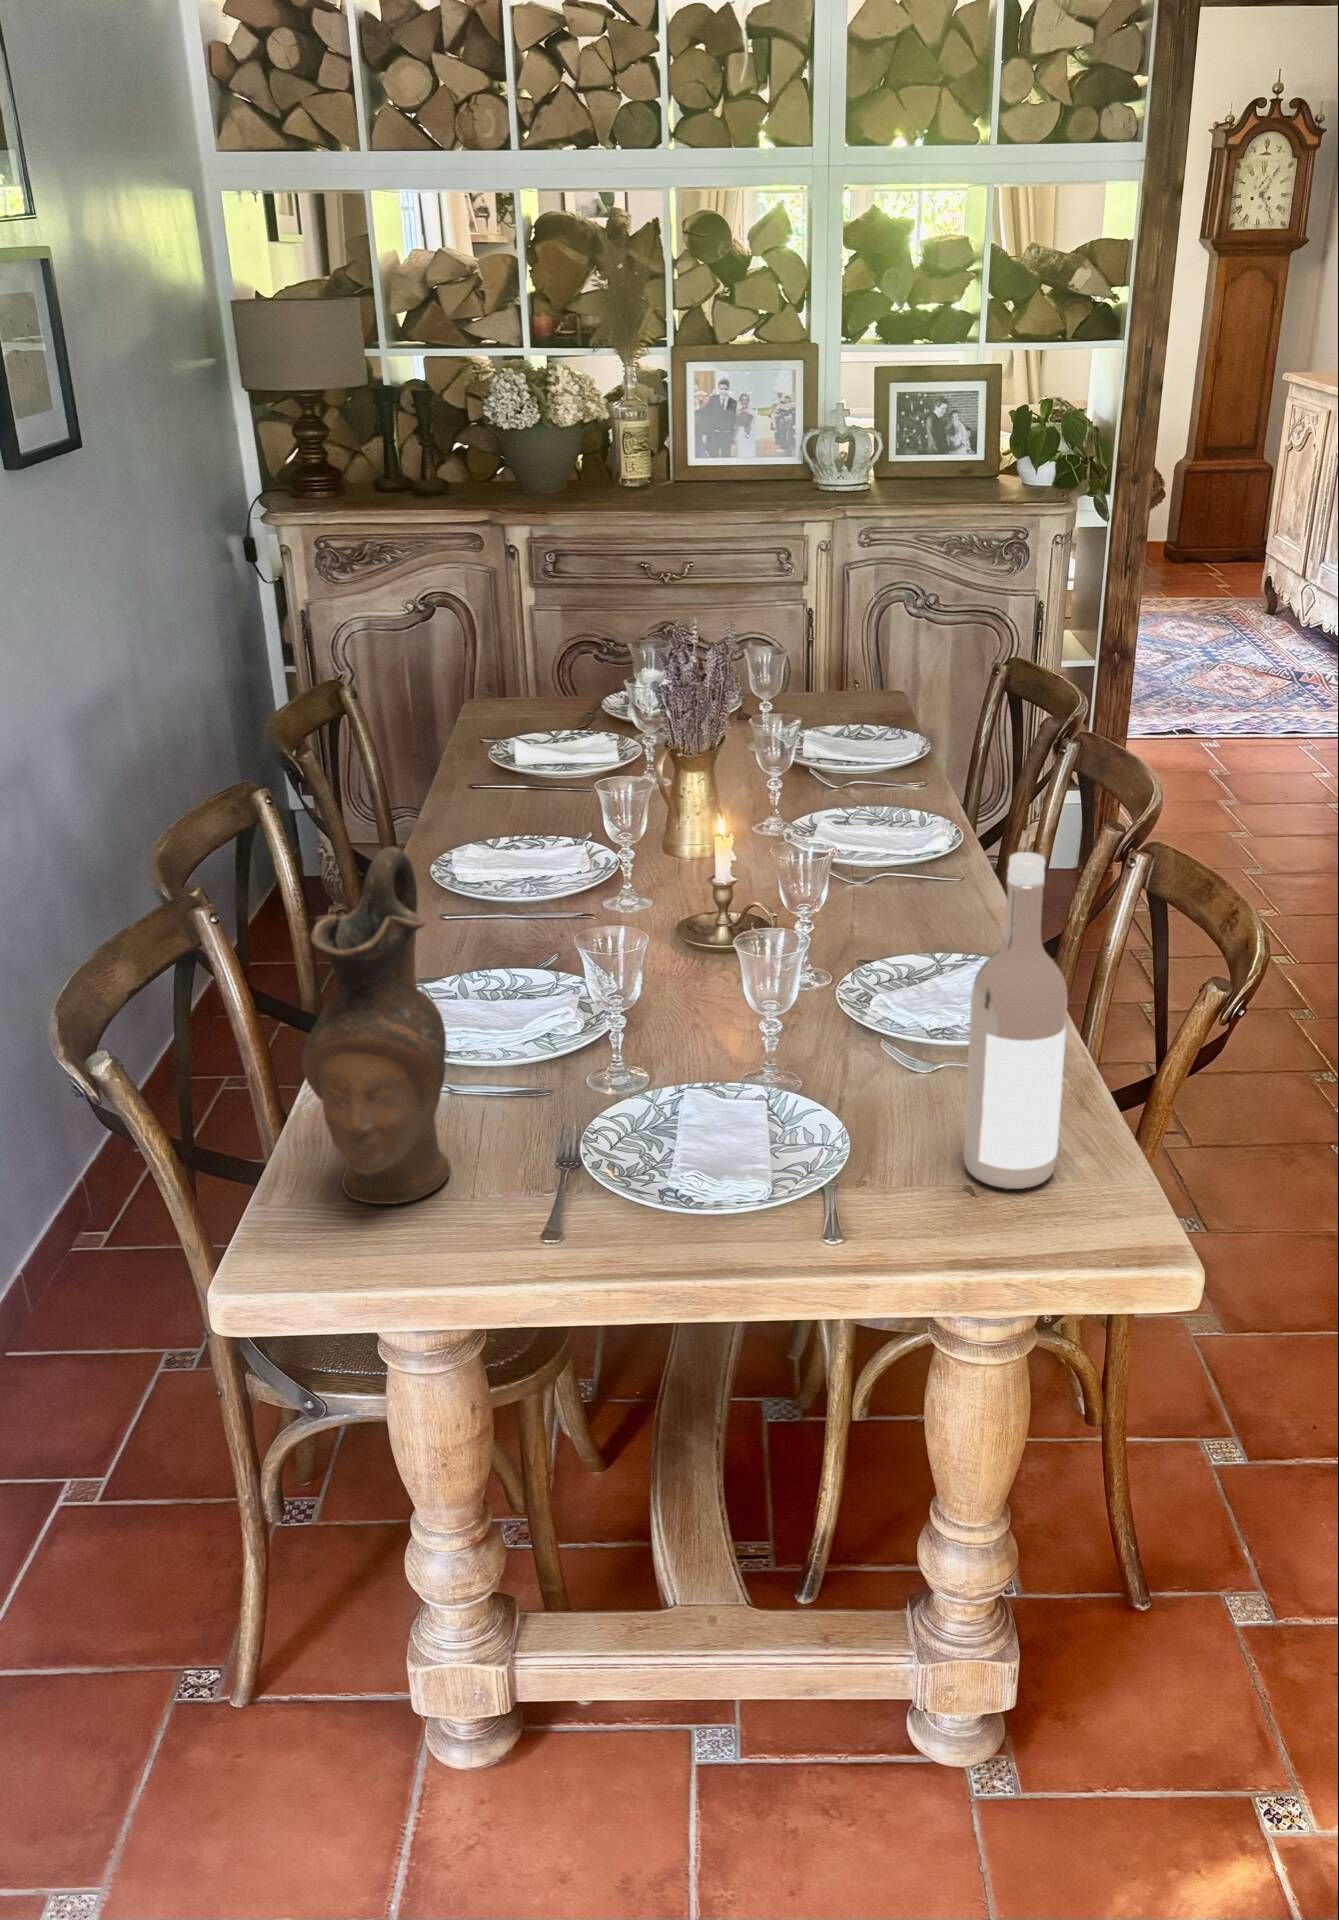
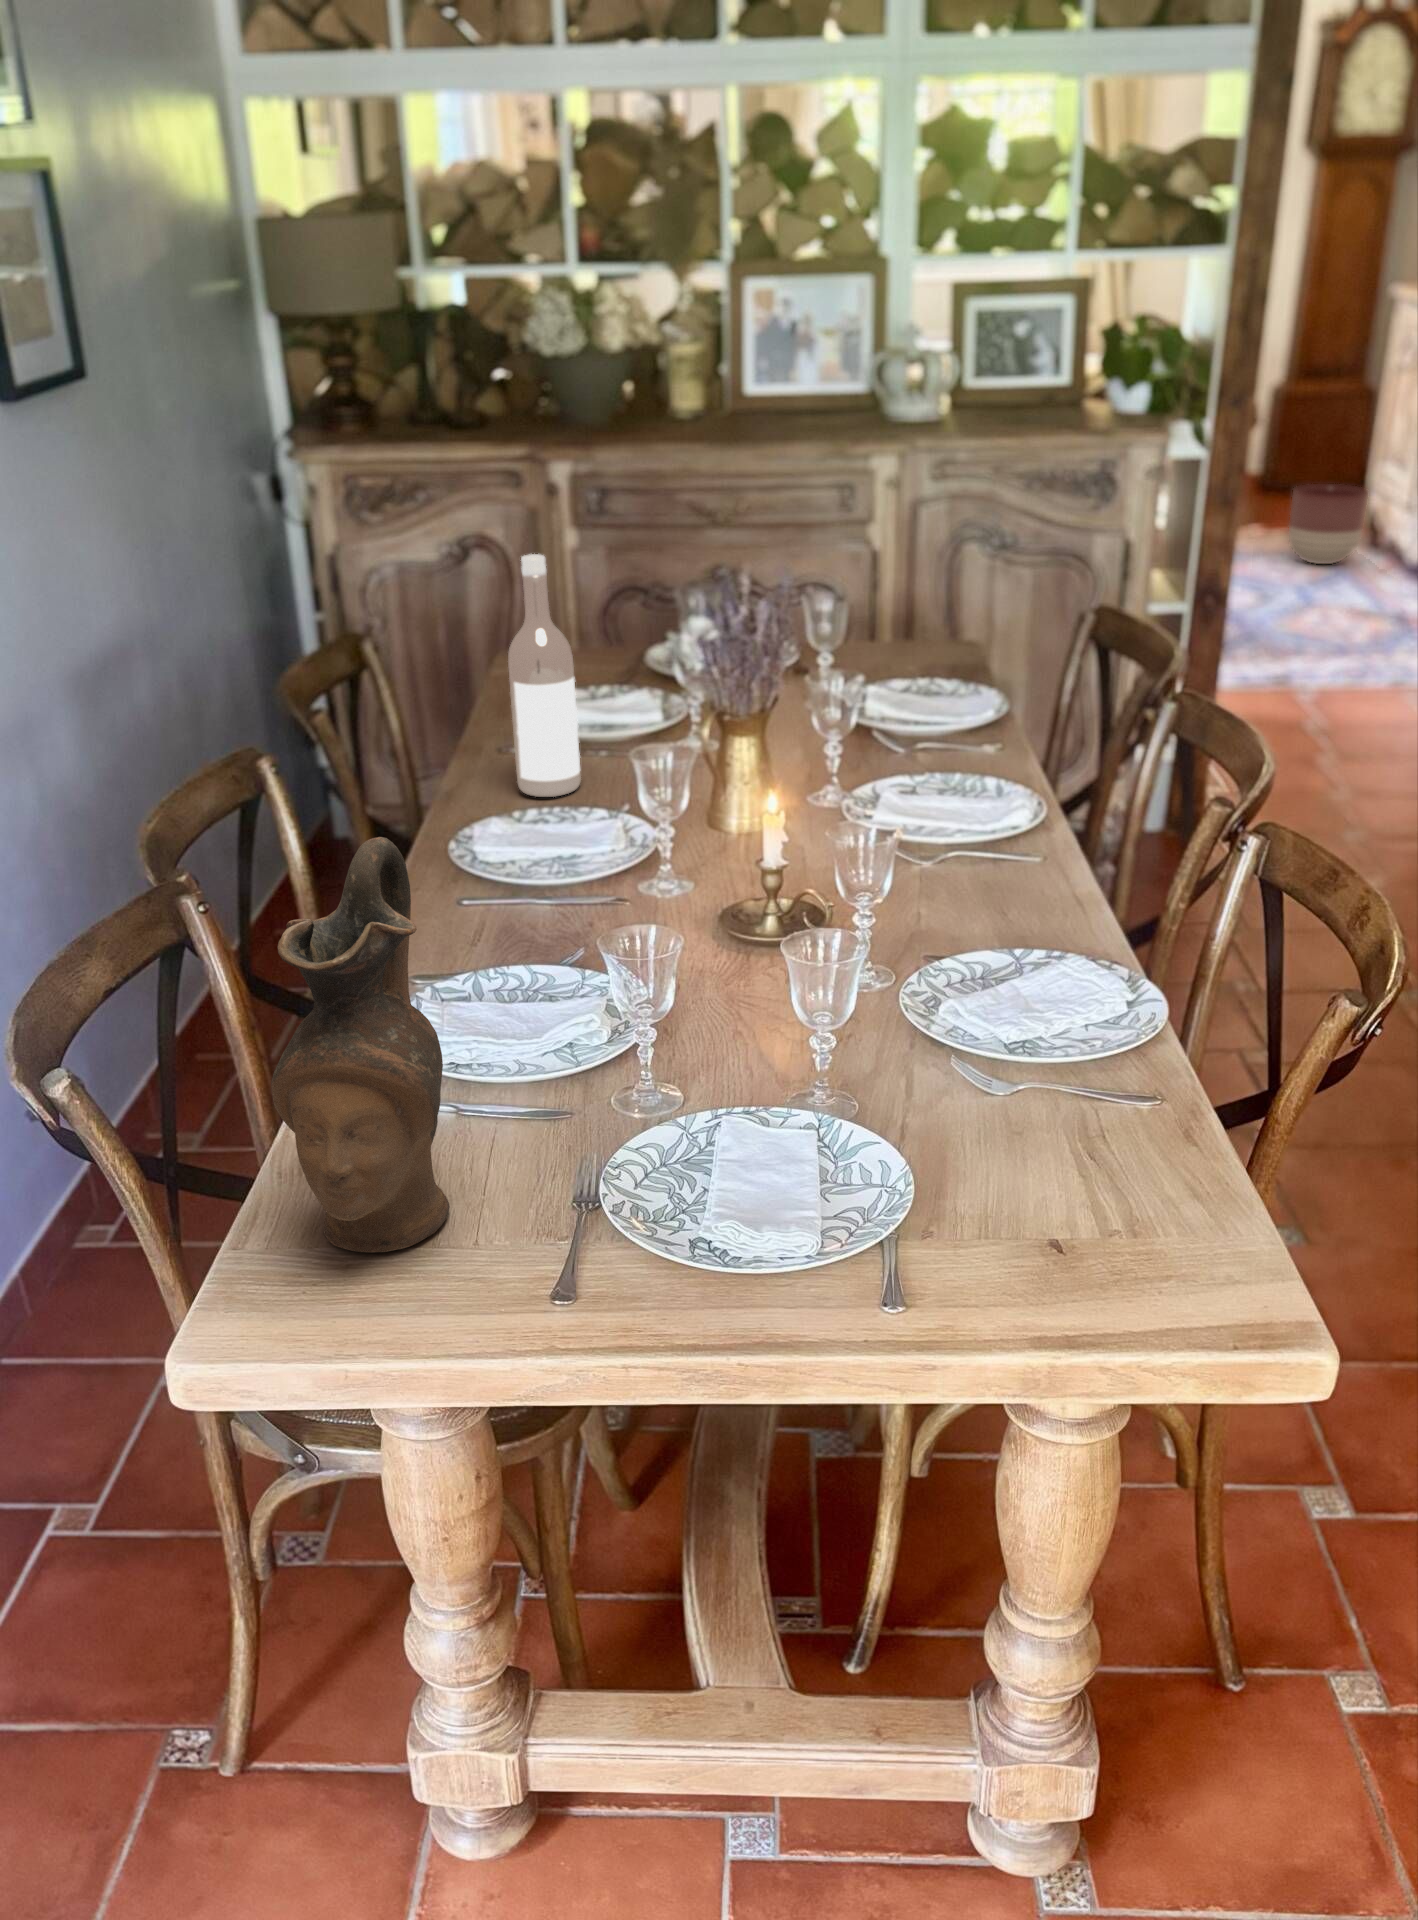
planter: none [1195,544,1269,618] -> present [1289,484,1368,564]
wine bottle: present [964,852,1067,1189] -> present [508,554,581,797]

